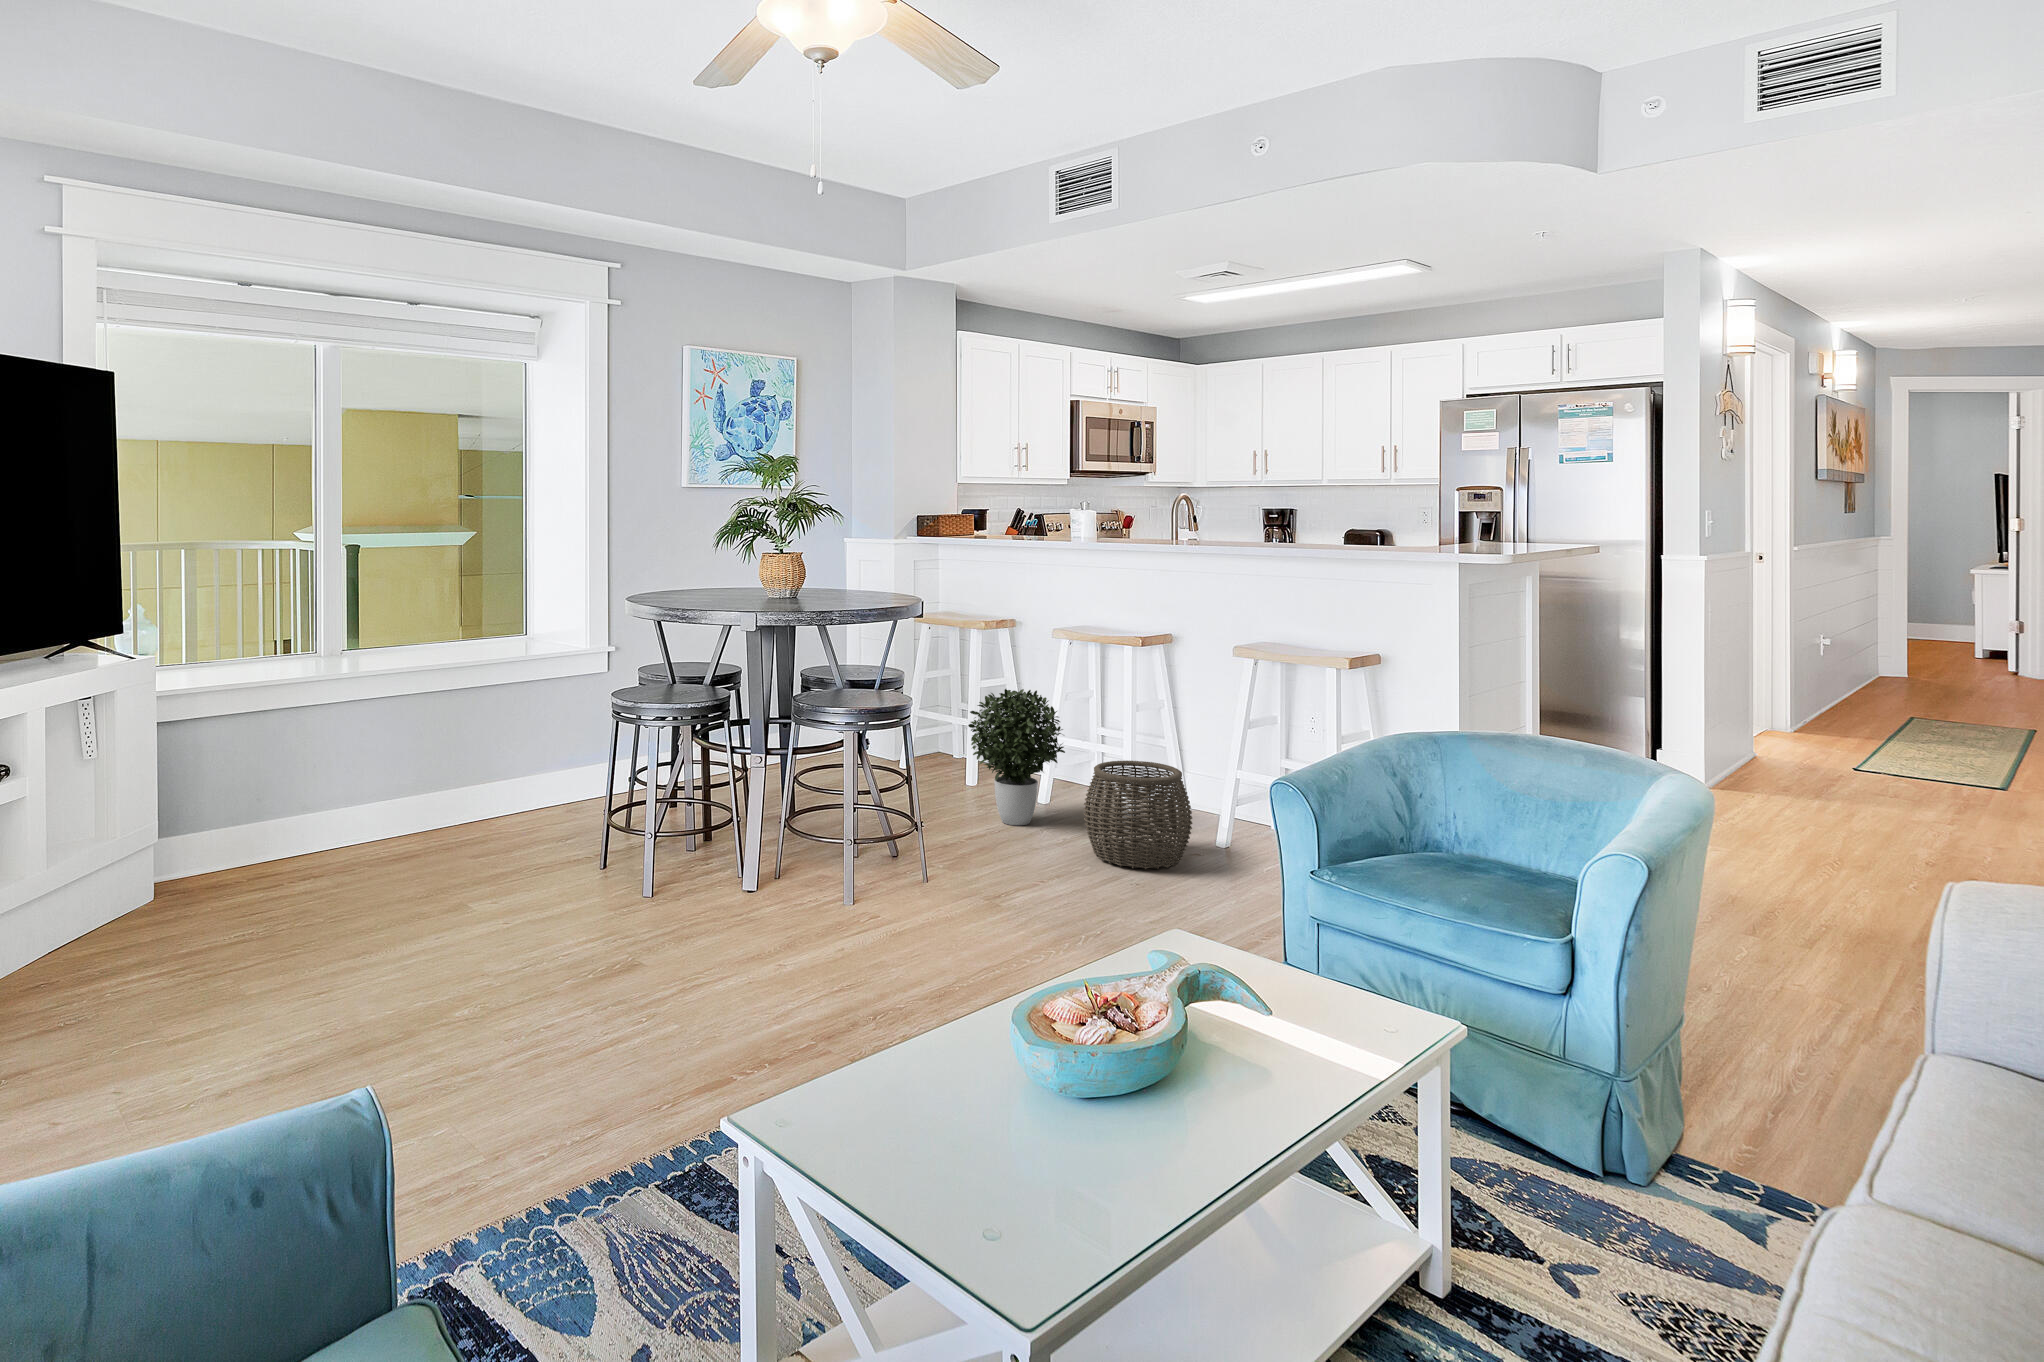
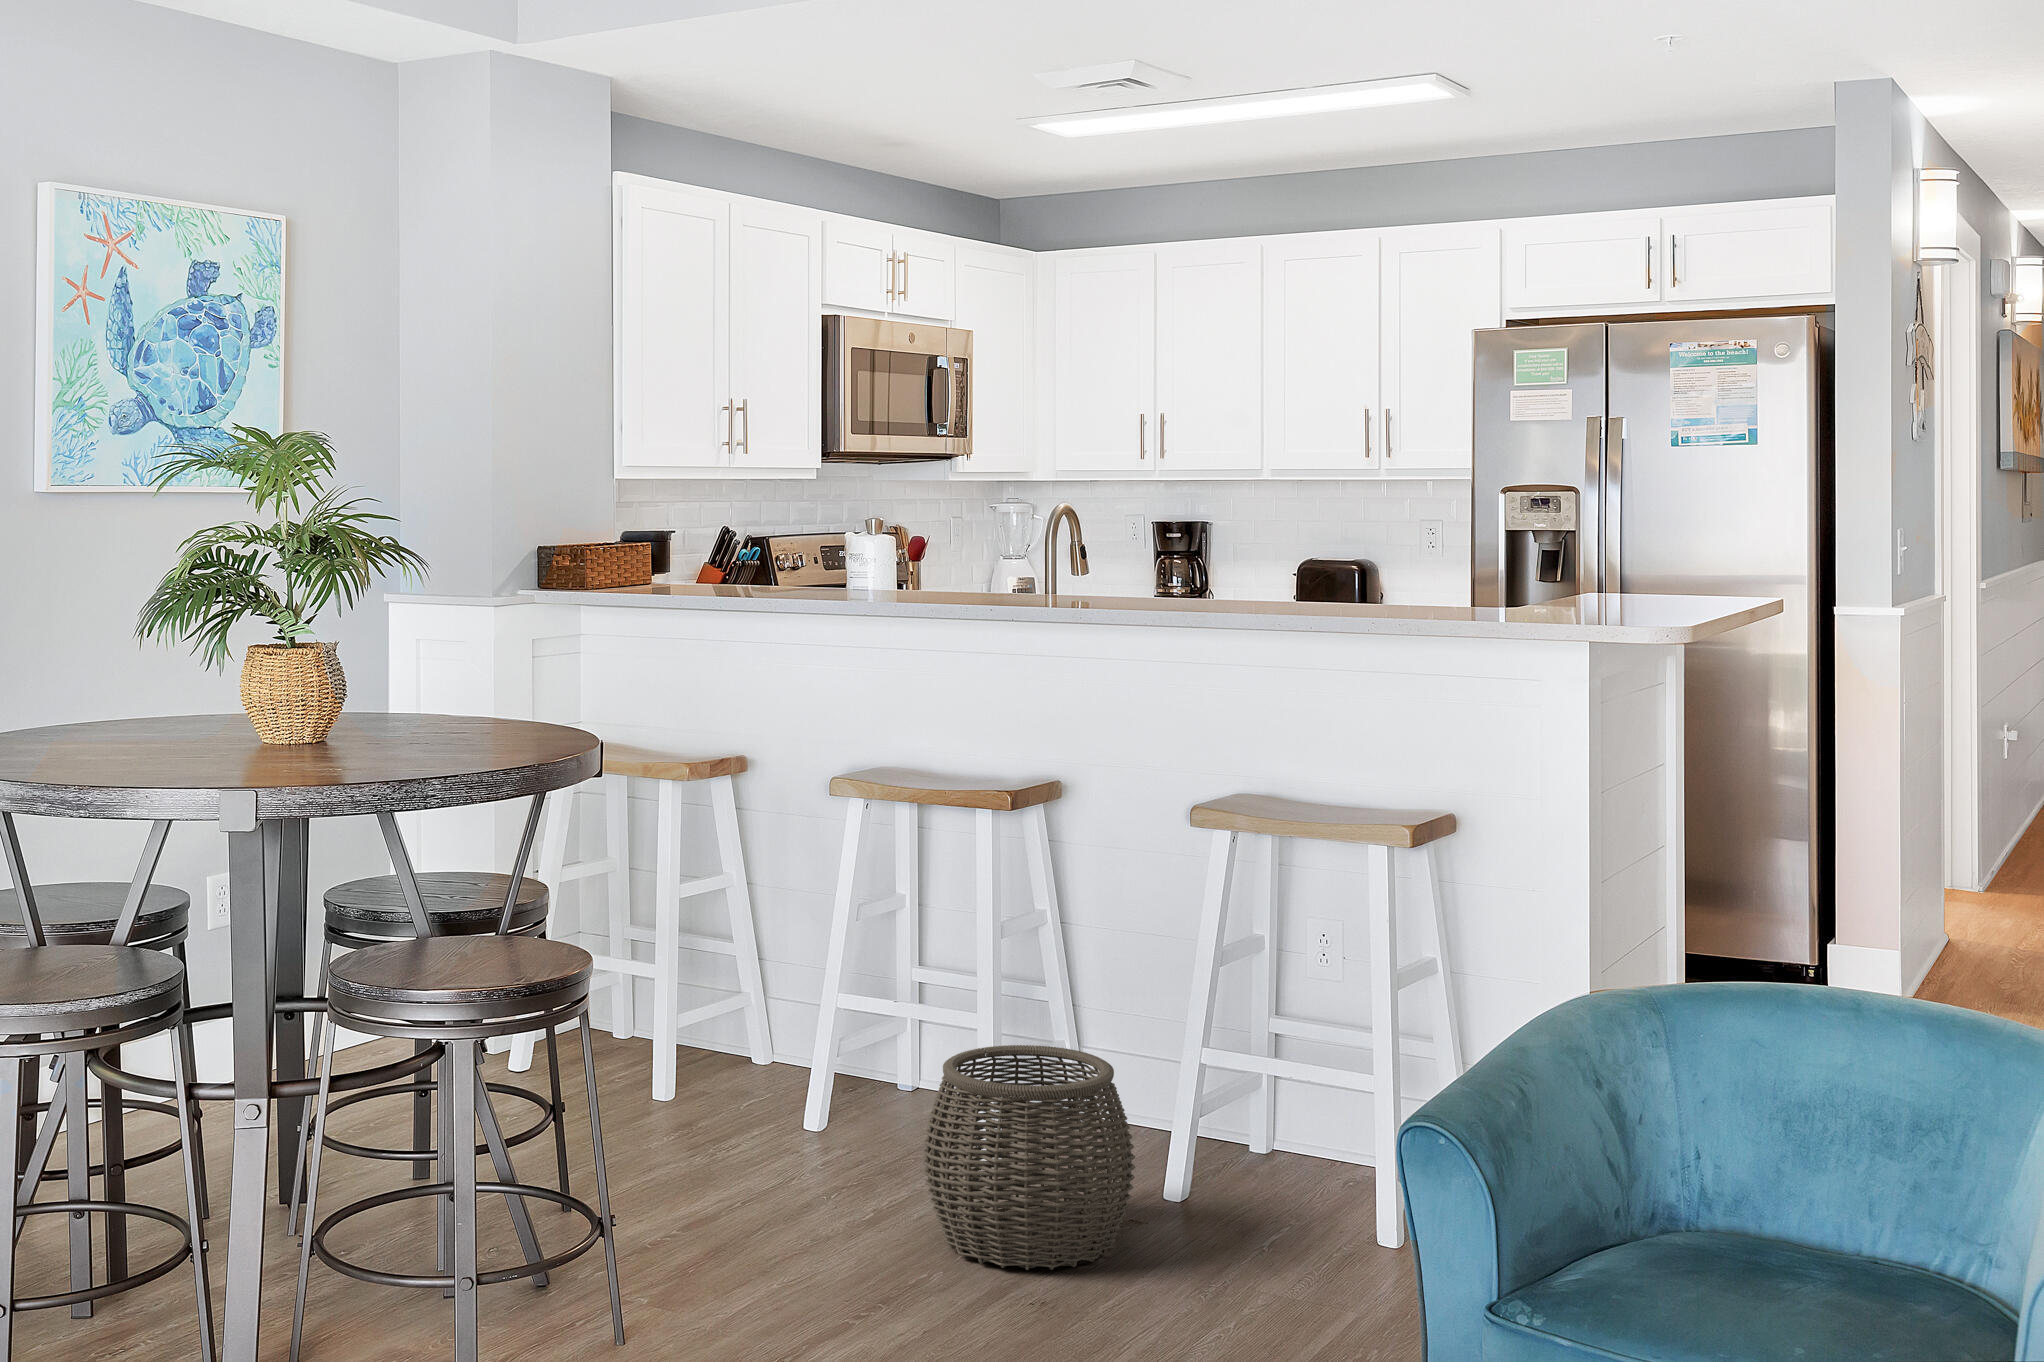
potted plant: present [968,689,1065,825] -> none [676,906,872,1188]

